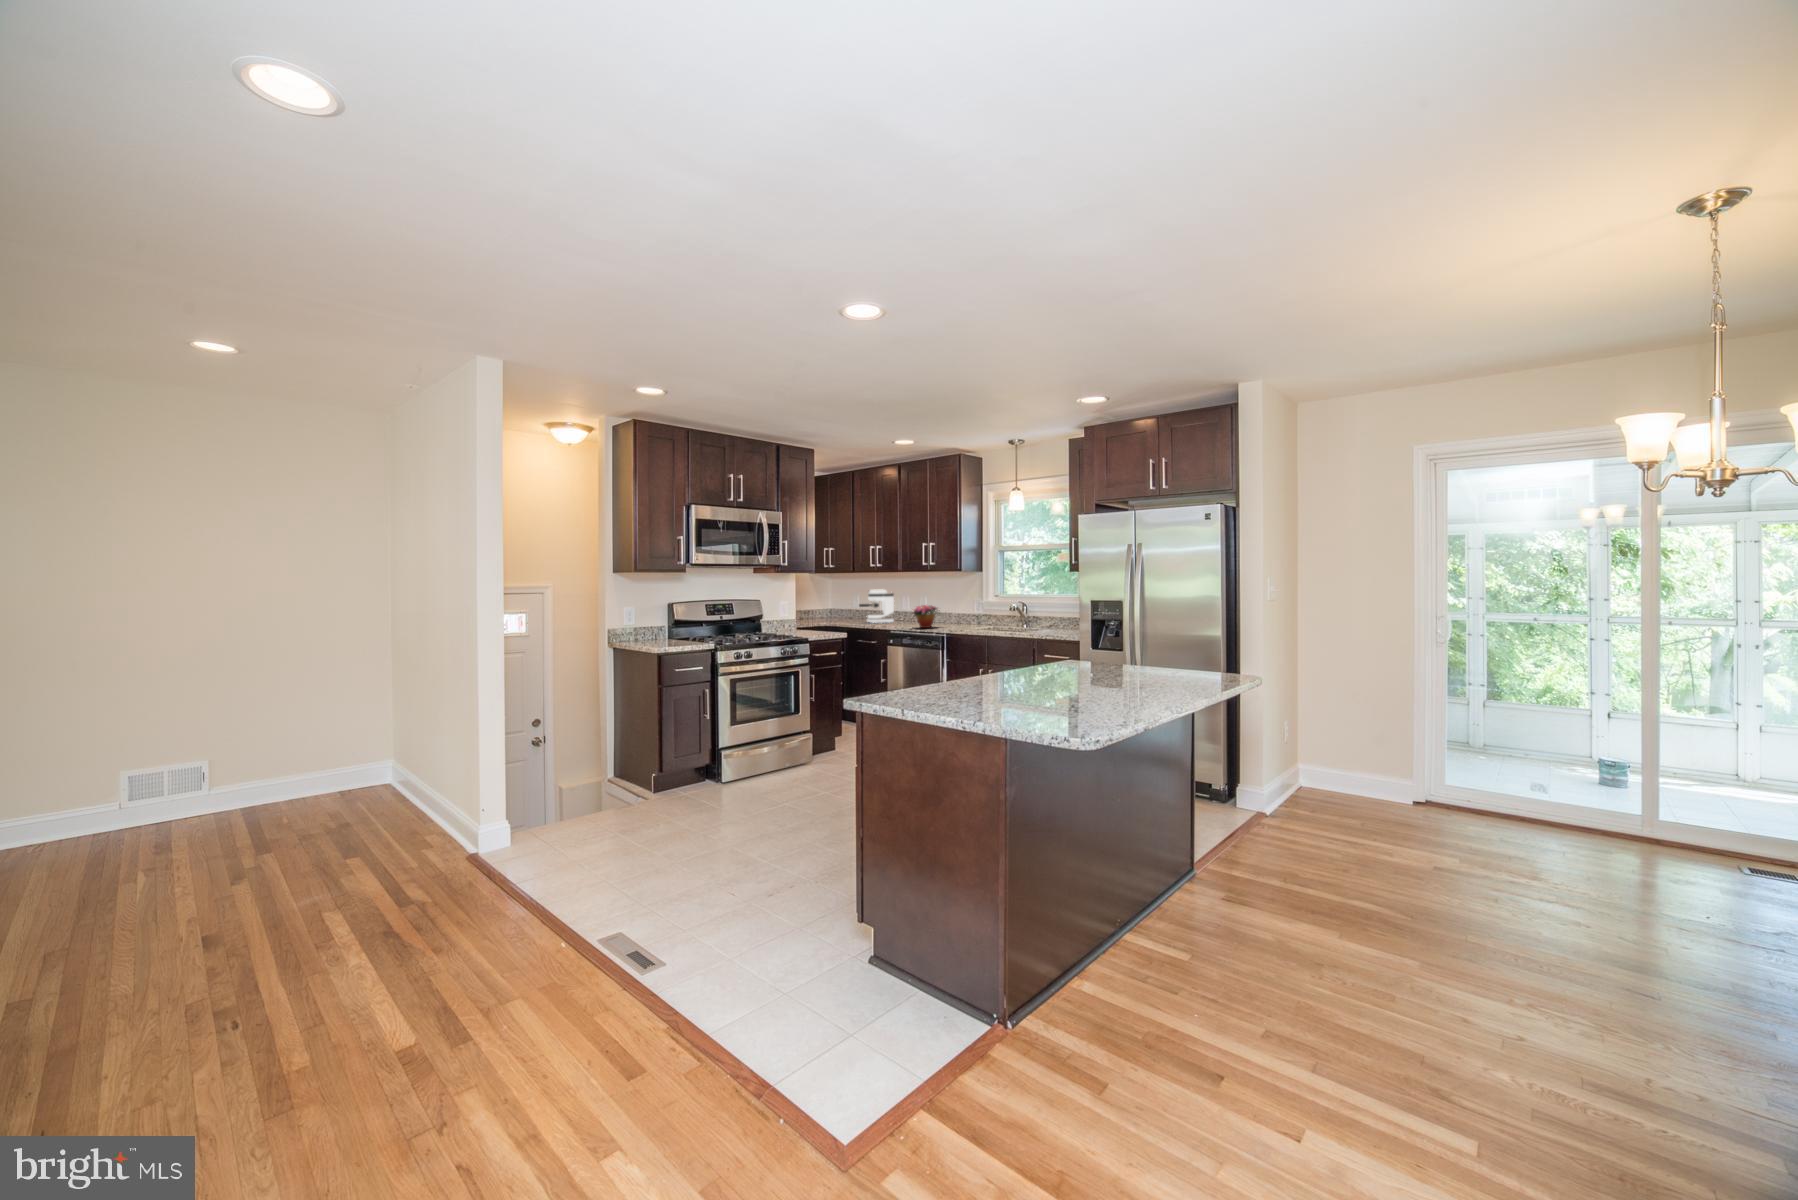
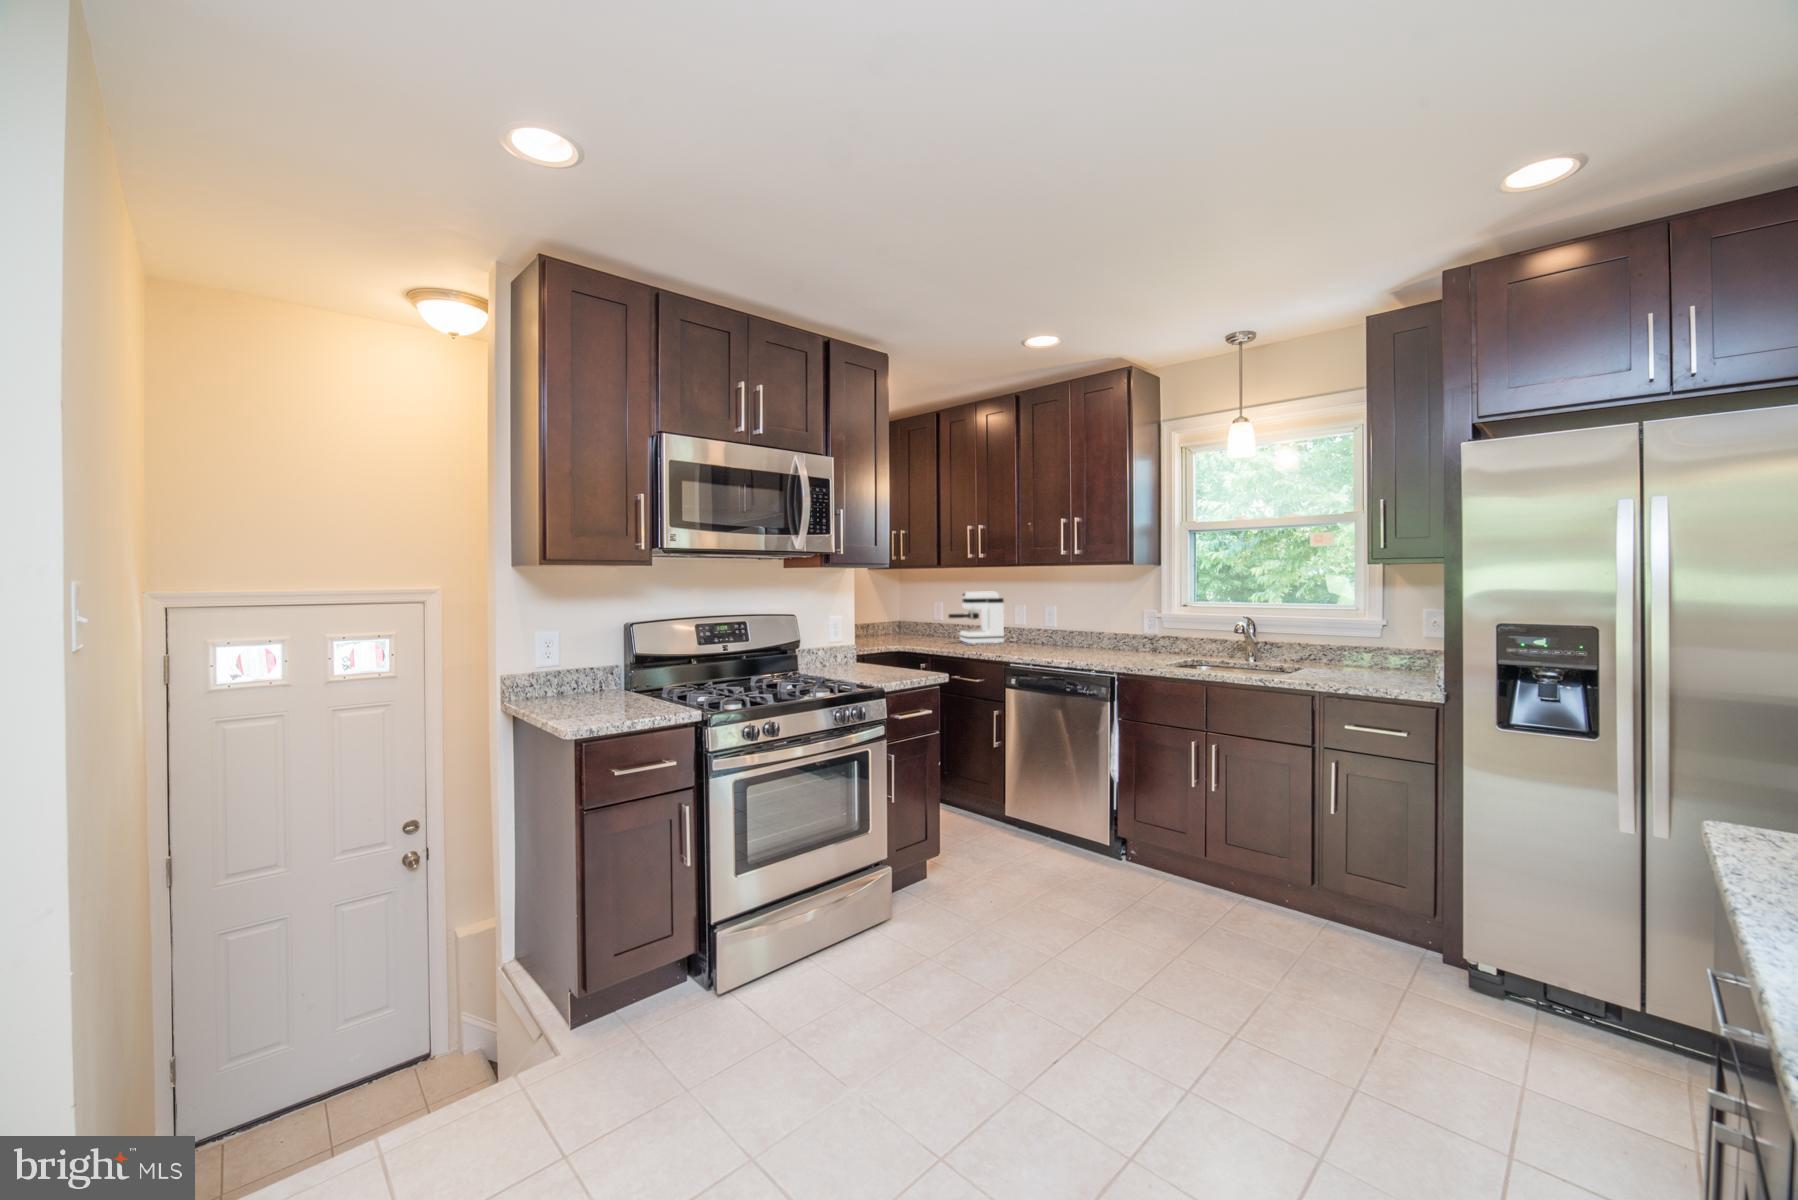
flower arrangement: present [913,605,937,628] -> none [1039,619,1100,659]

